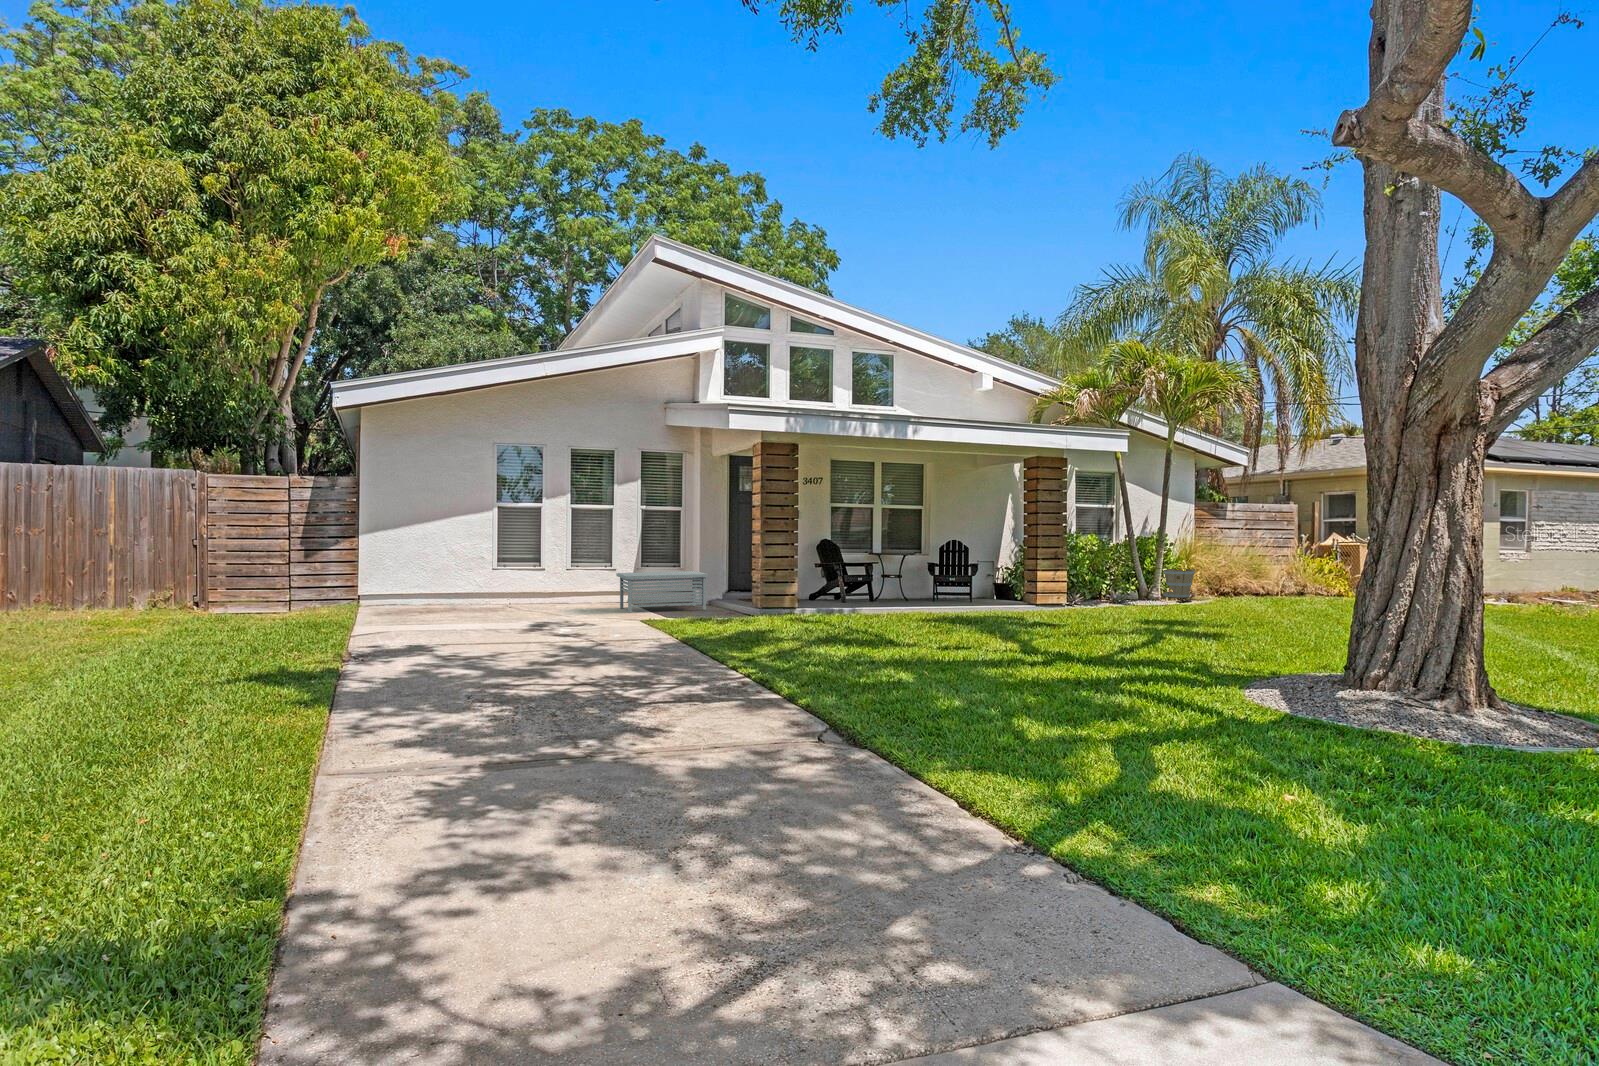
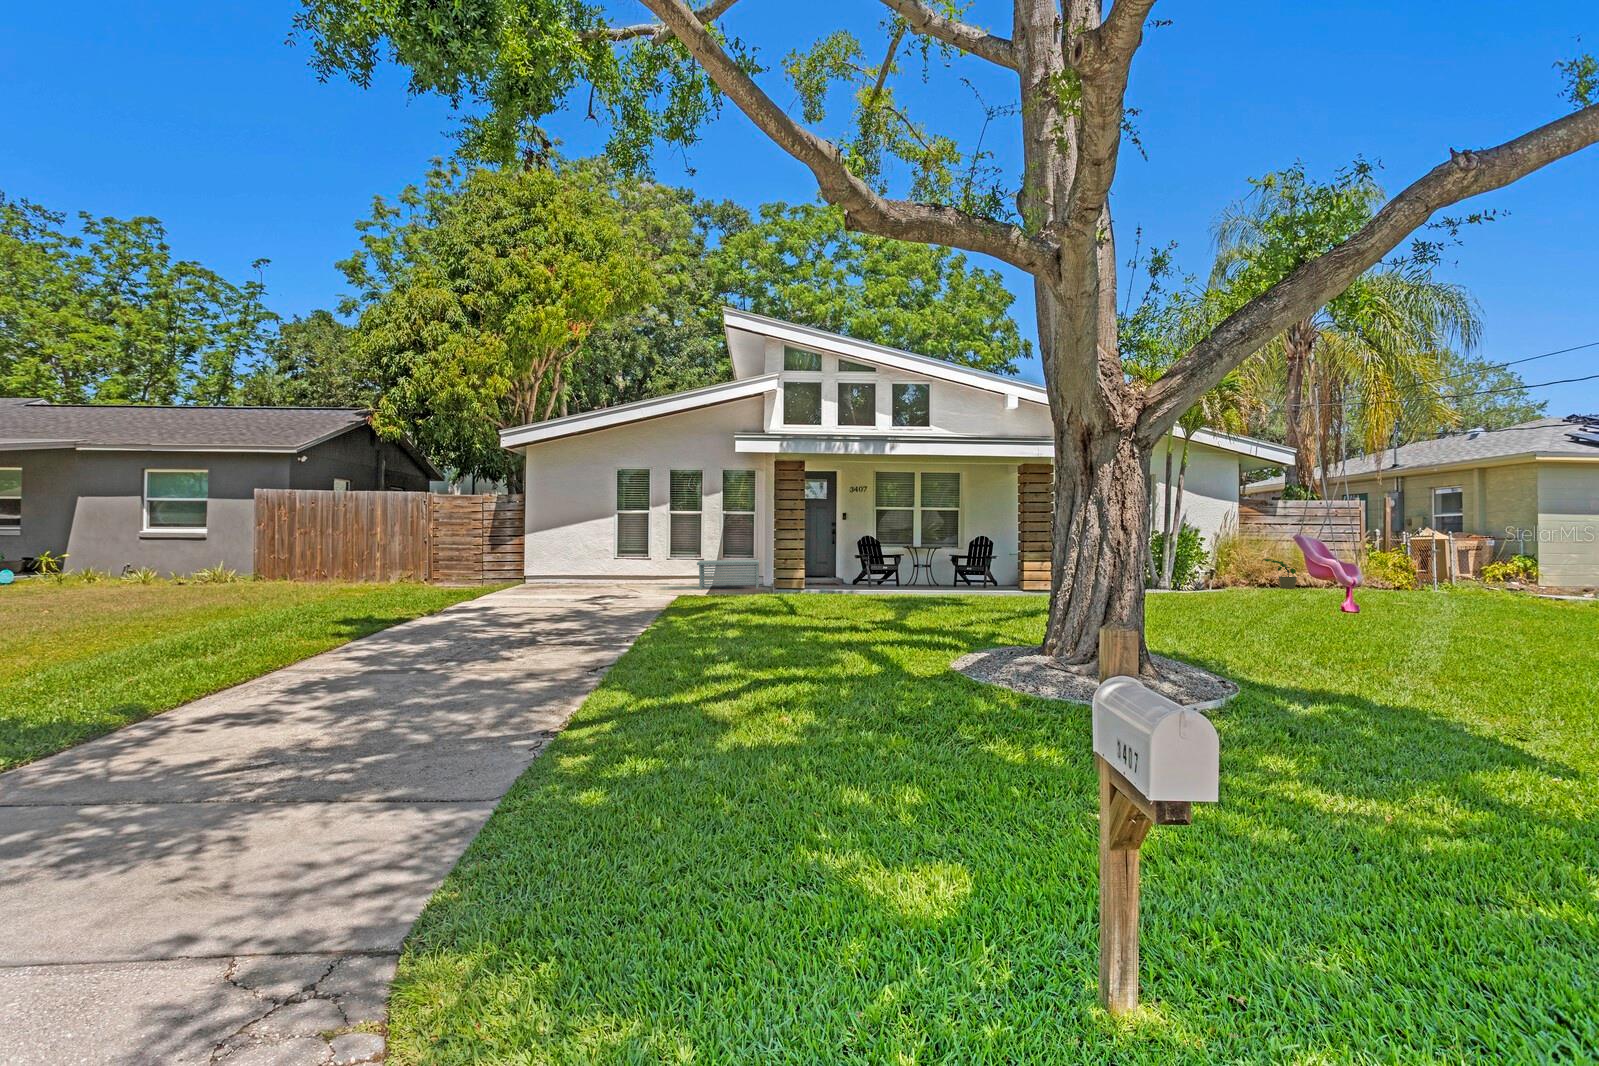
potted plant: none [1229,566,1263,596] -> present [1262,559,1297,588]
wooden bucket: present [1163,568,1195,598] -> none [1183,561,1218,588]

